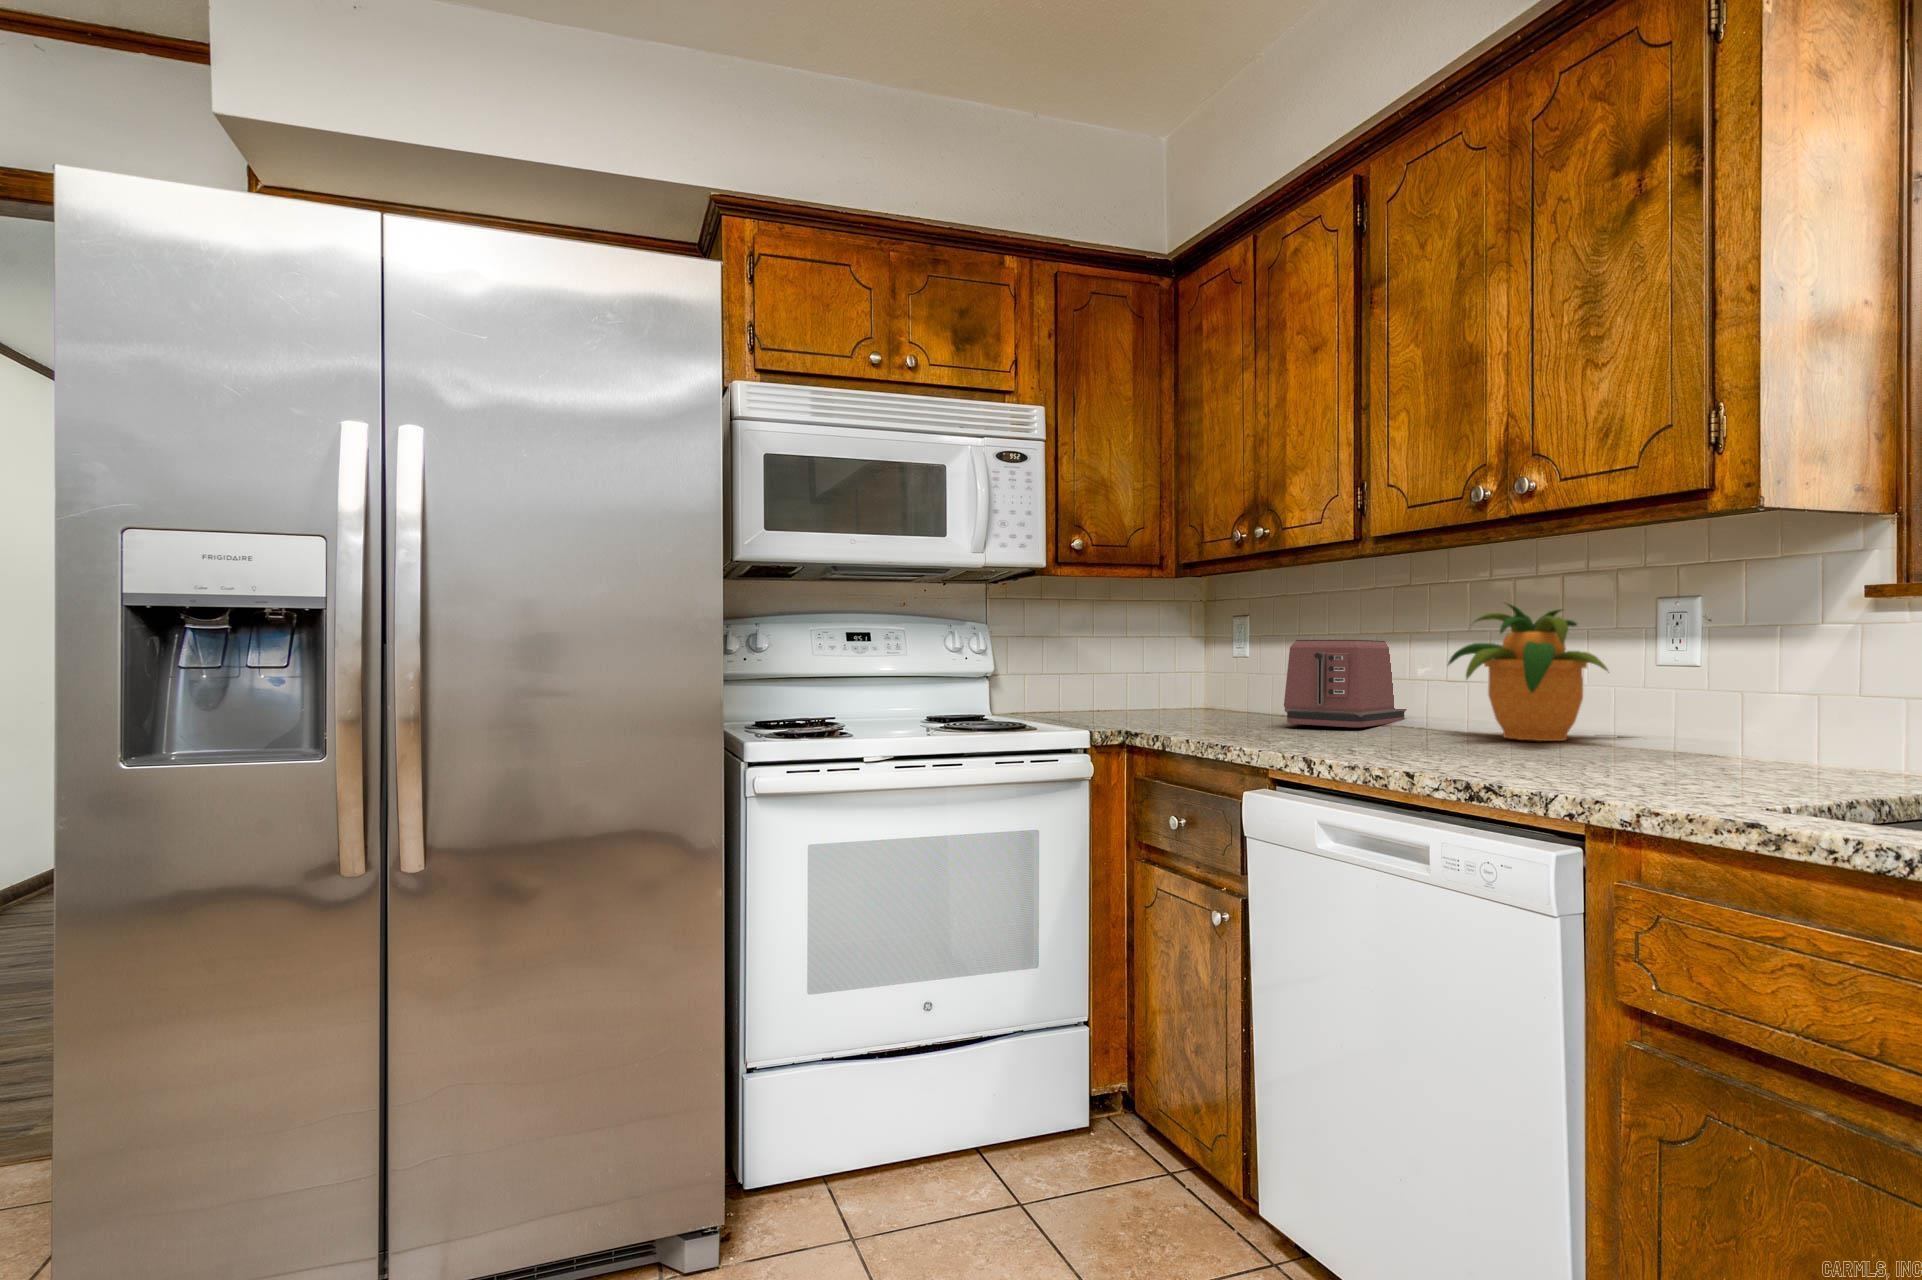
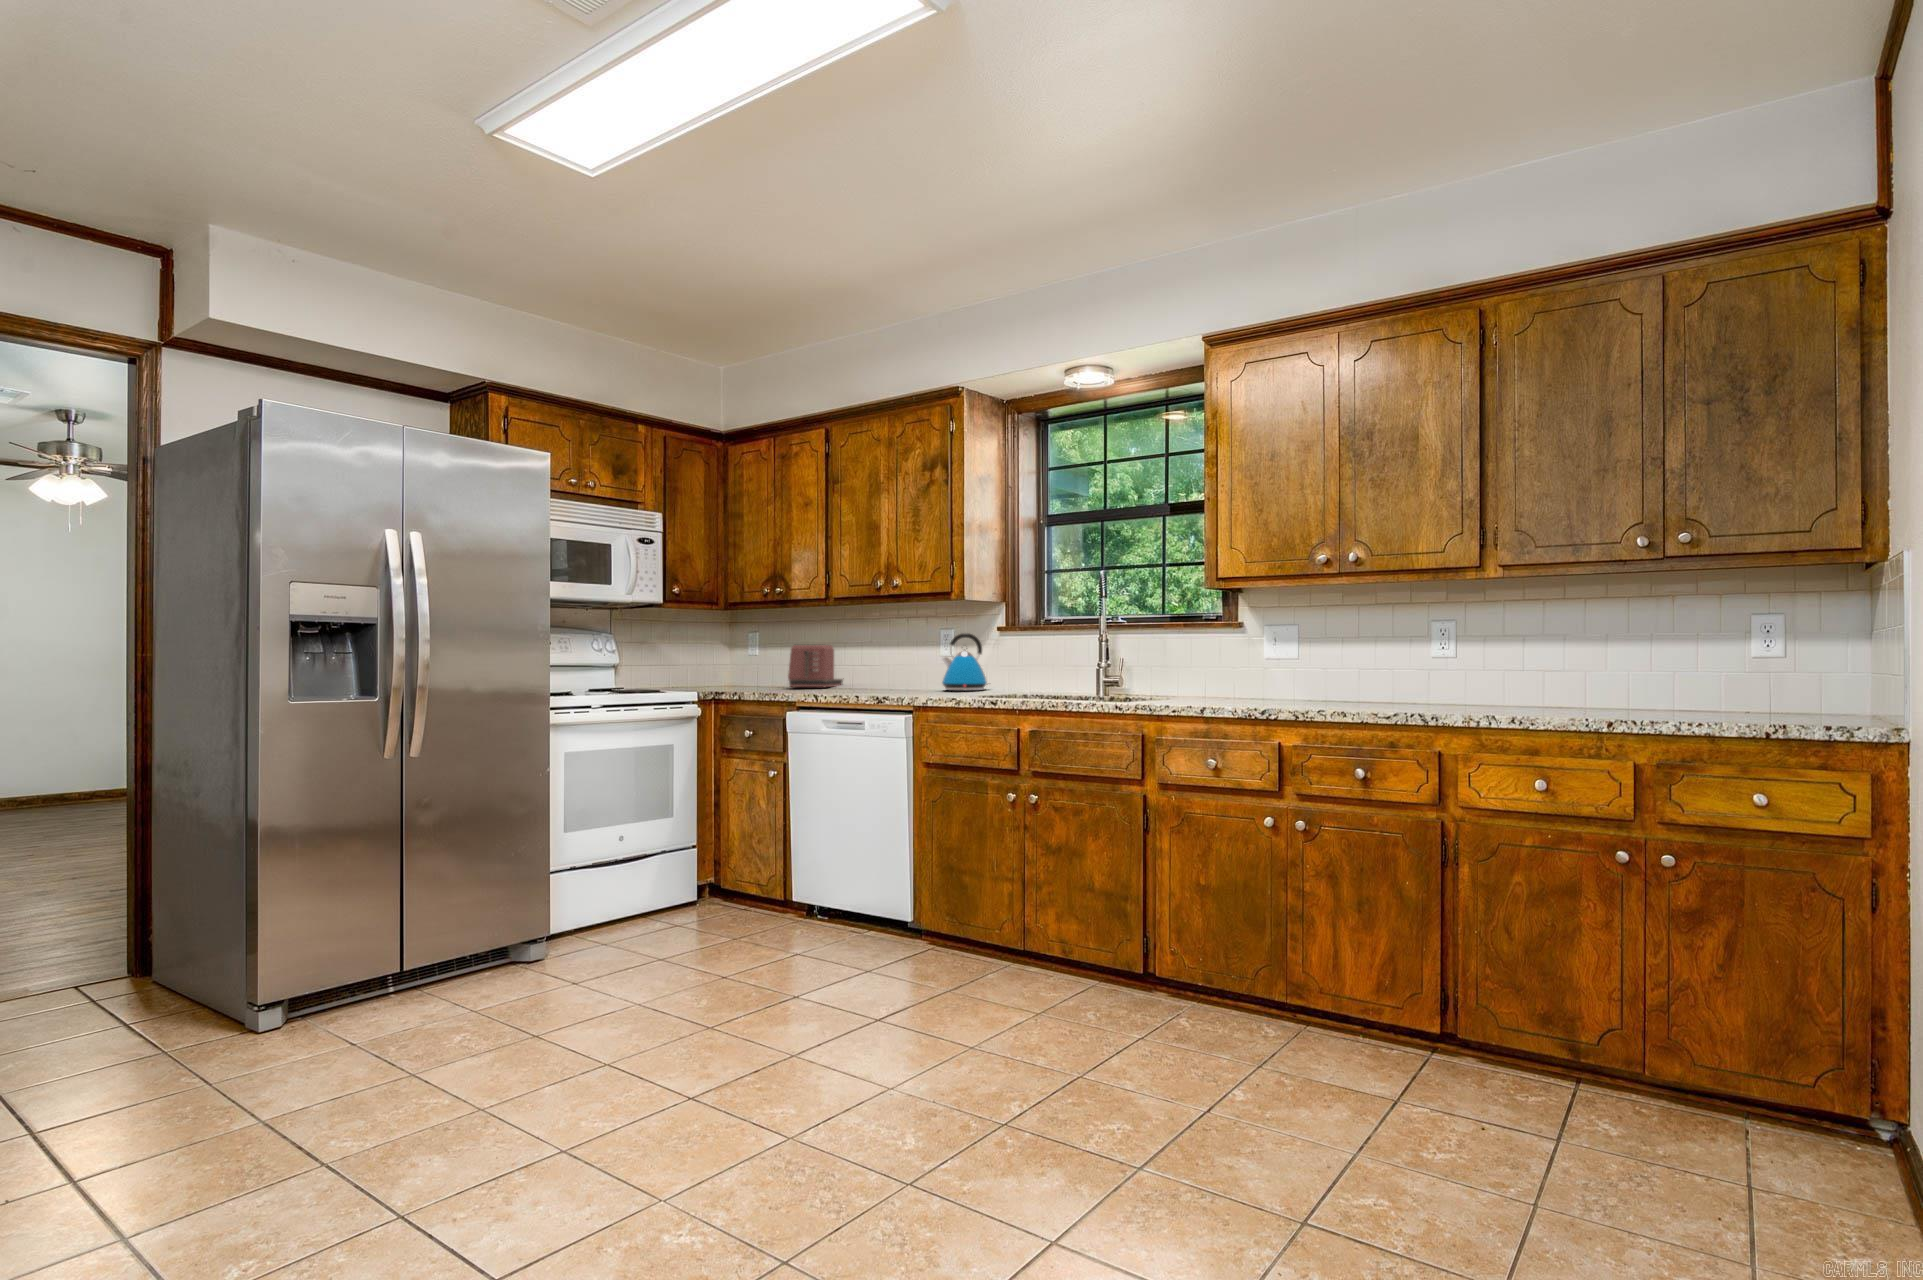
potted plant: present [1448,604,1609,741] -> none [863,627,937,688]
kettle: none [1662,609,1832,768] -> present [942,633,987,690]

